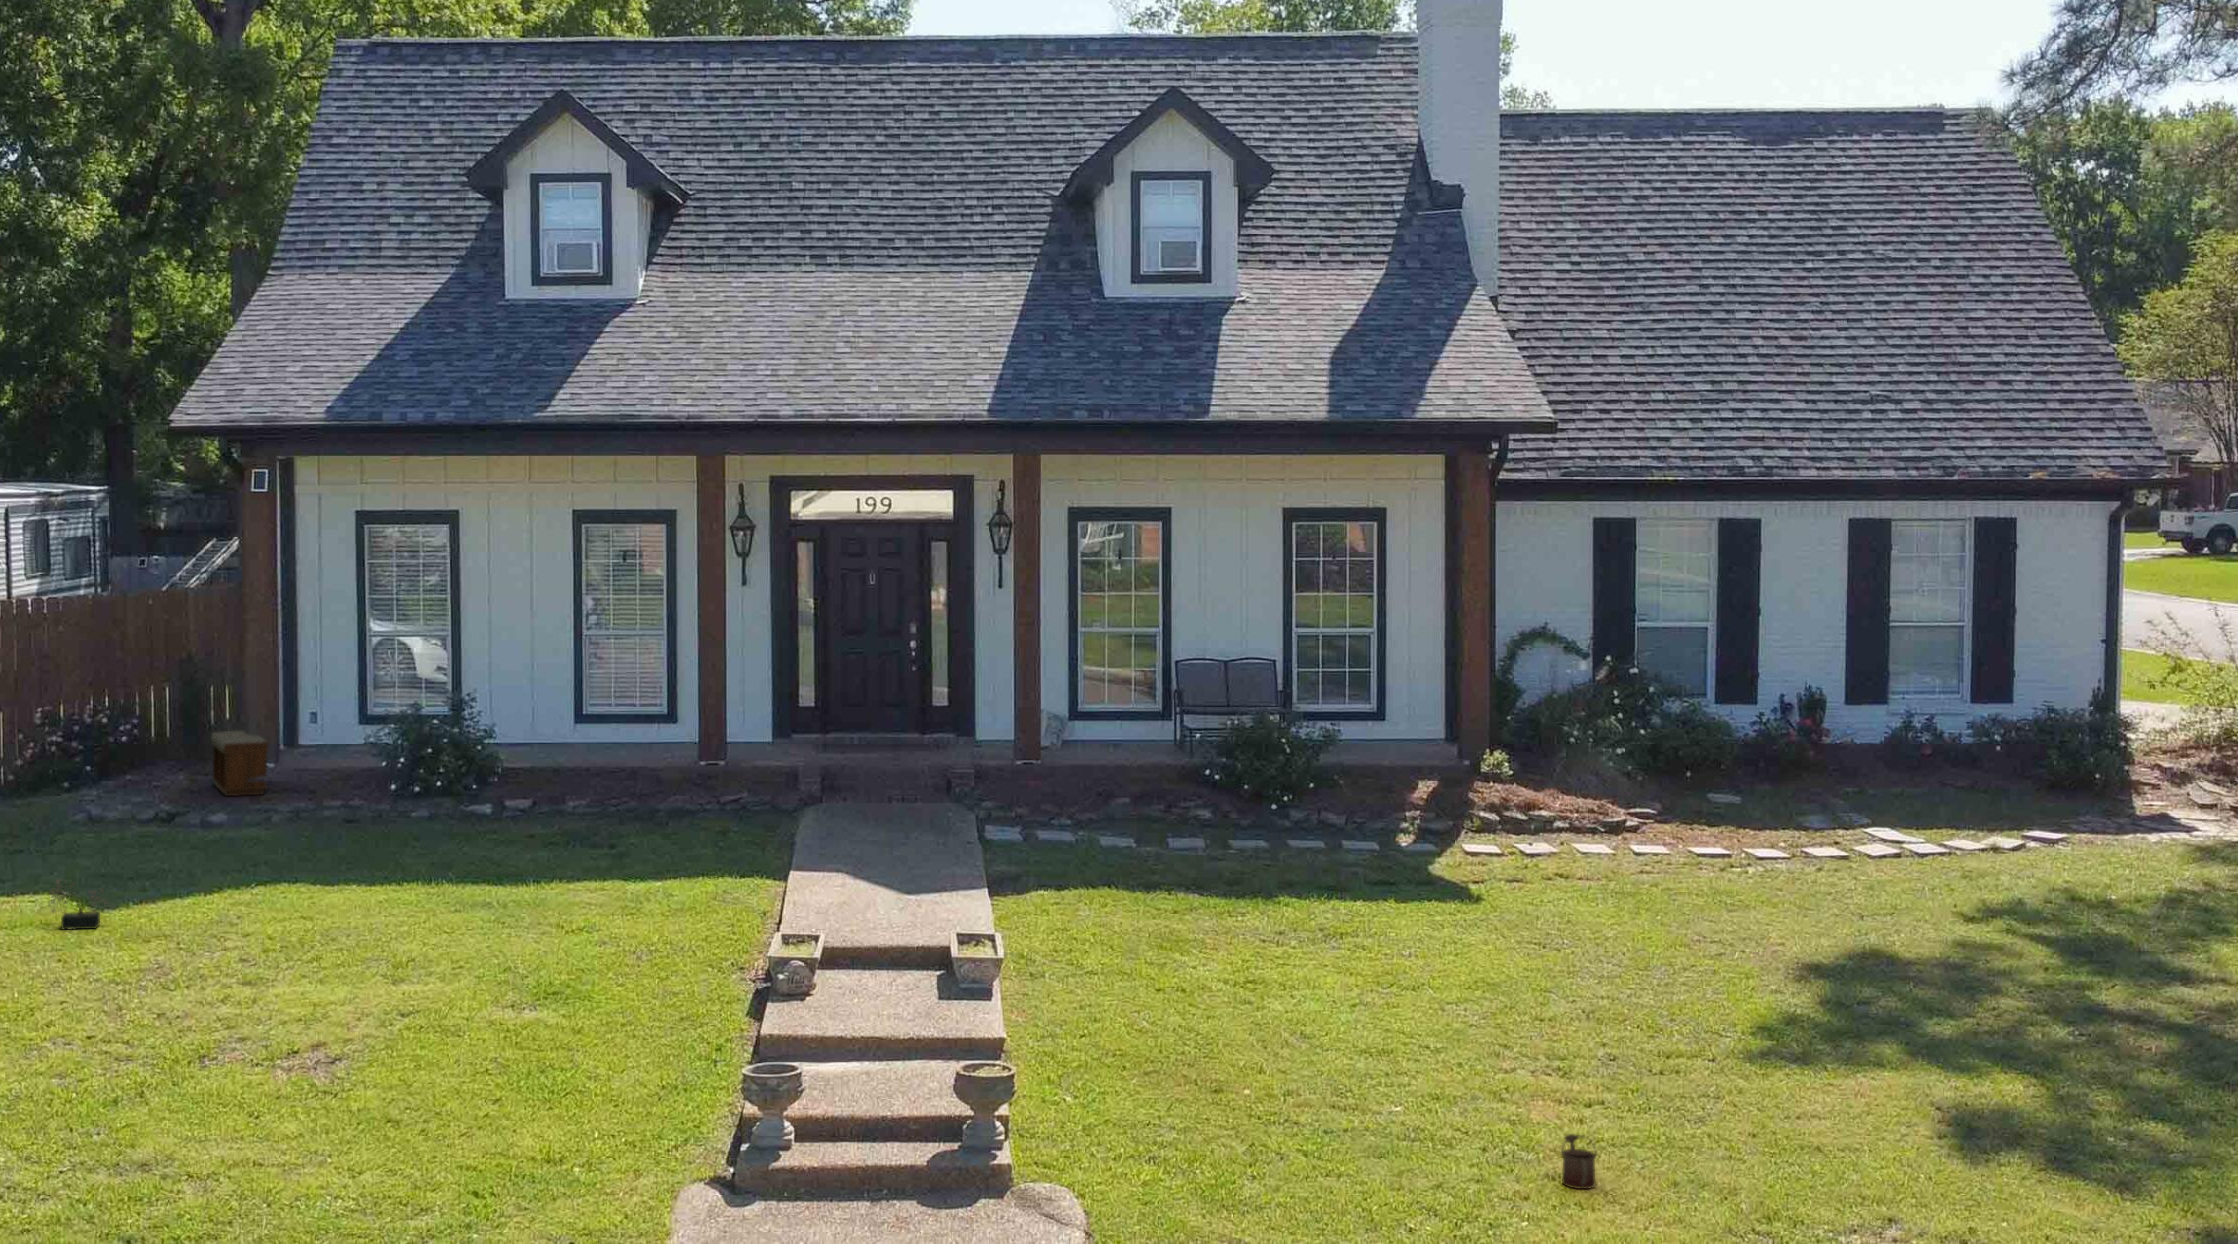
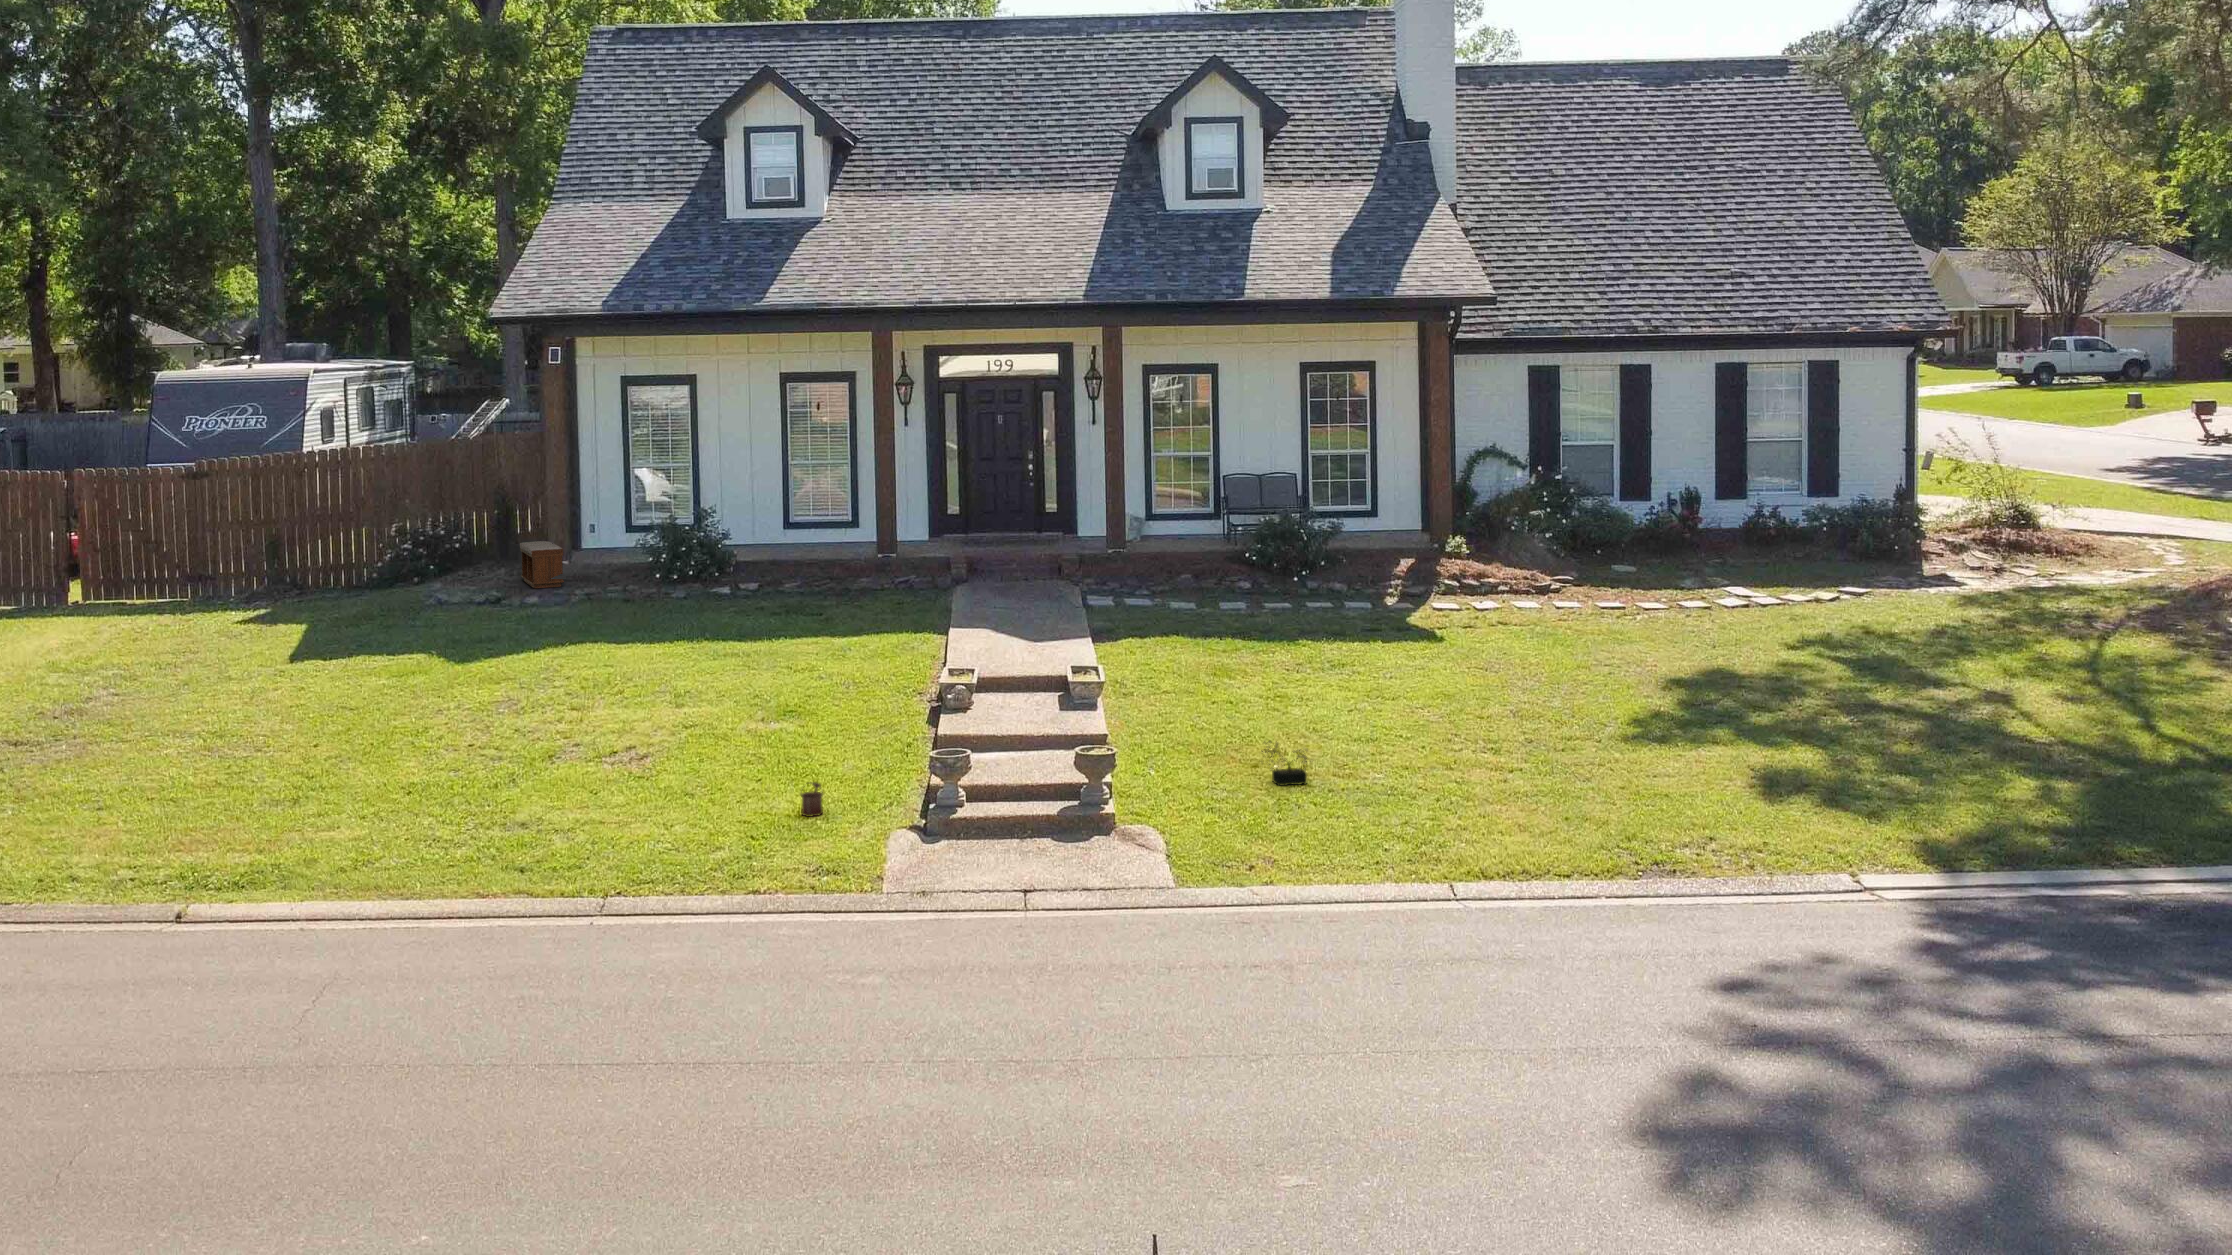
decorative plant: present [51,880,105,930] -> present [1262,741,1307,786]
watering can: present [1561,1134,1598,1189] -> present [801,782,823,816]

